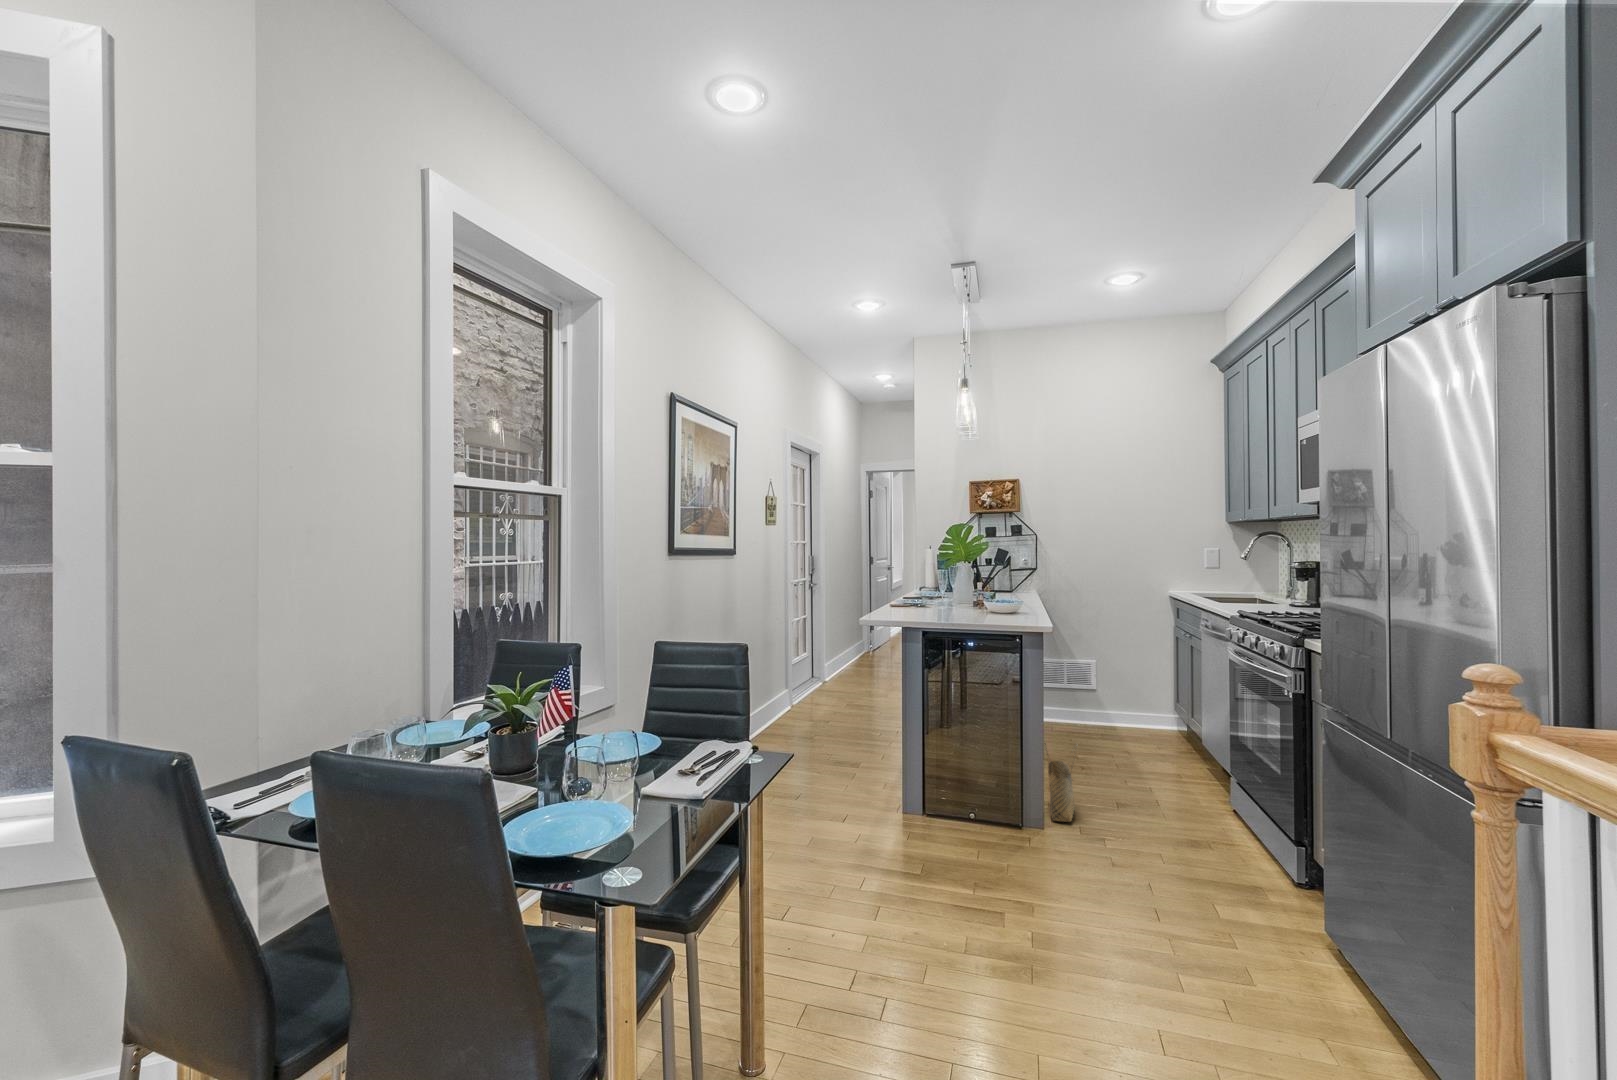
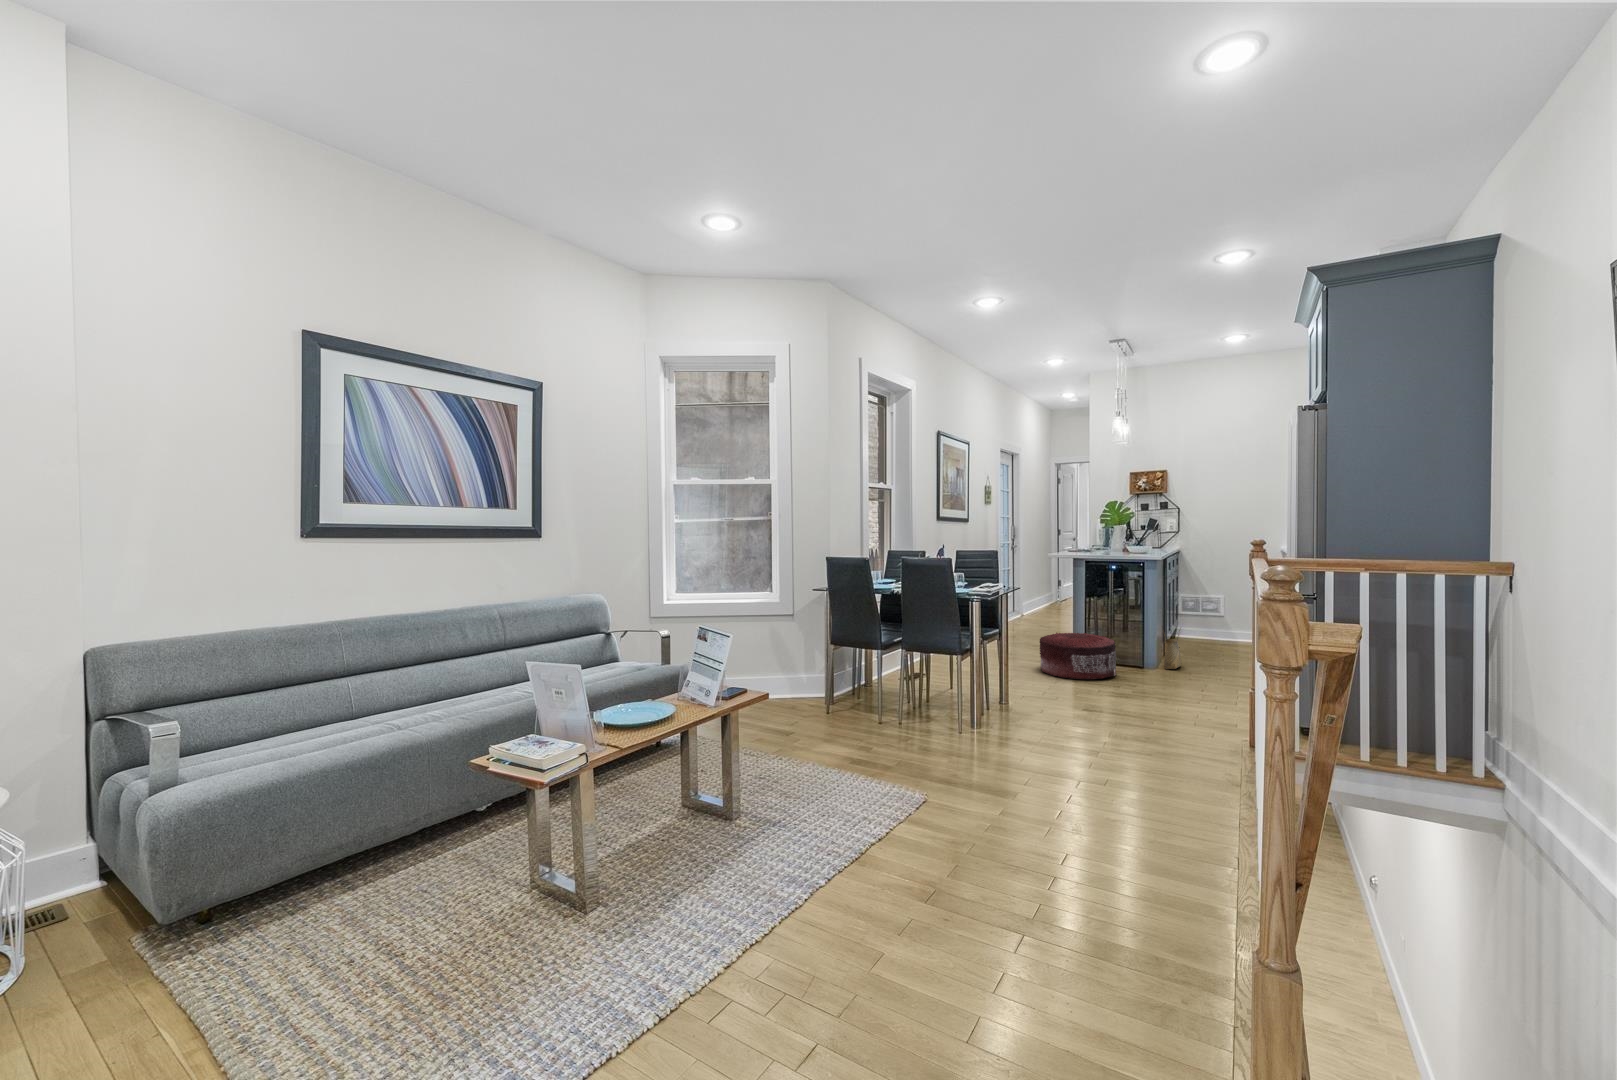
pouf: none [843,765,981,884] -> present [1040,633,1116,679]

